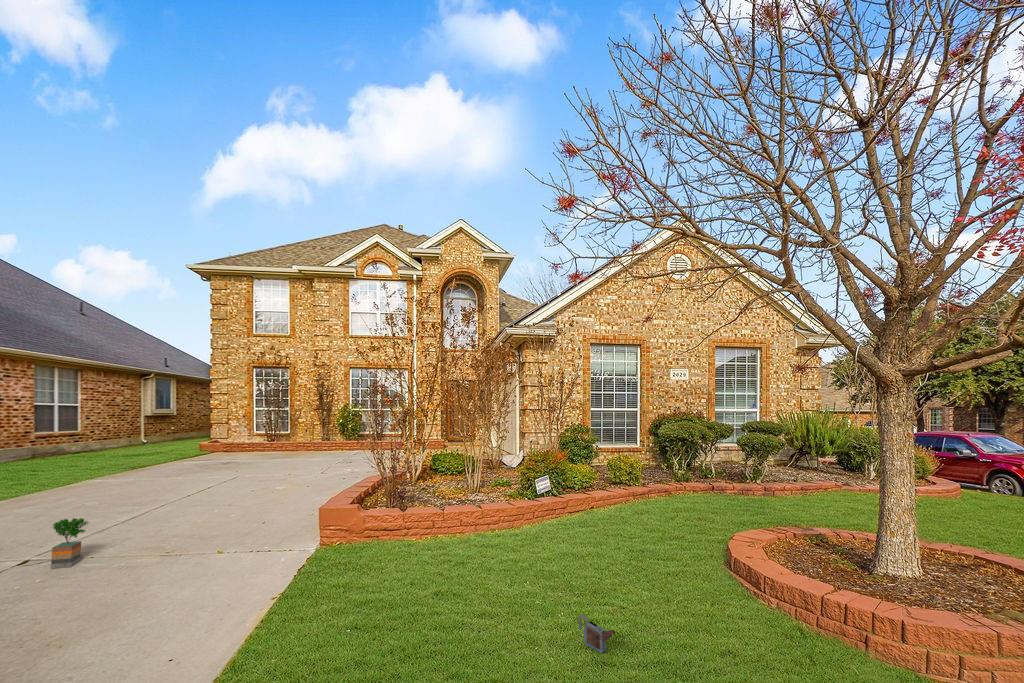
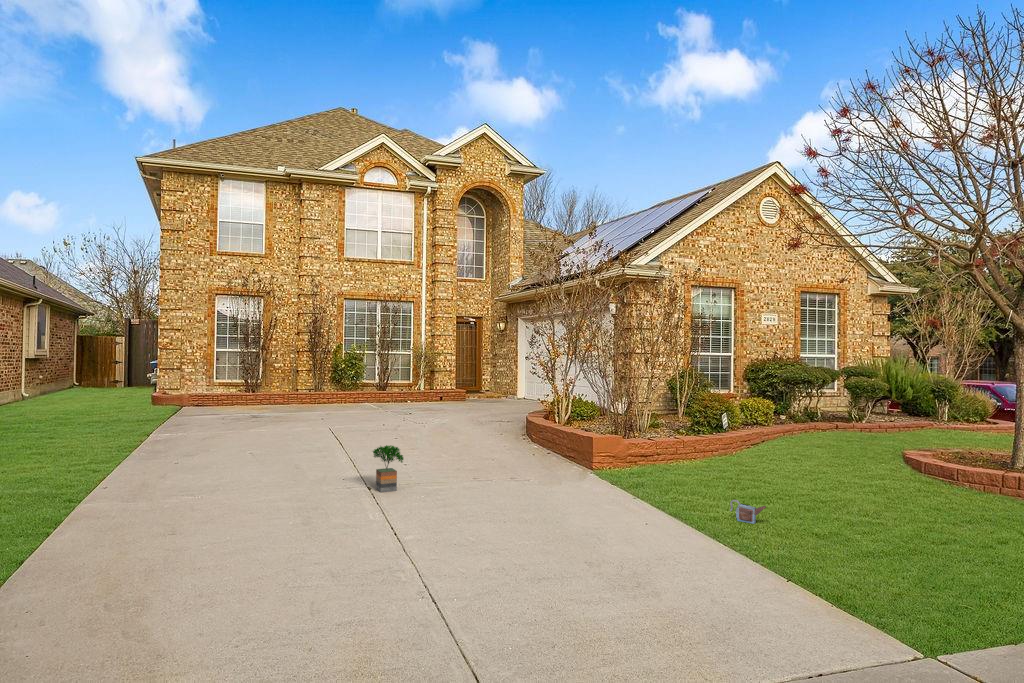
watering can: present [579,614,615,653] -> present [730,500,766,524]

